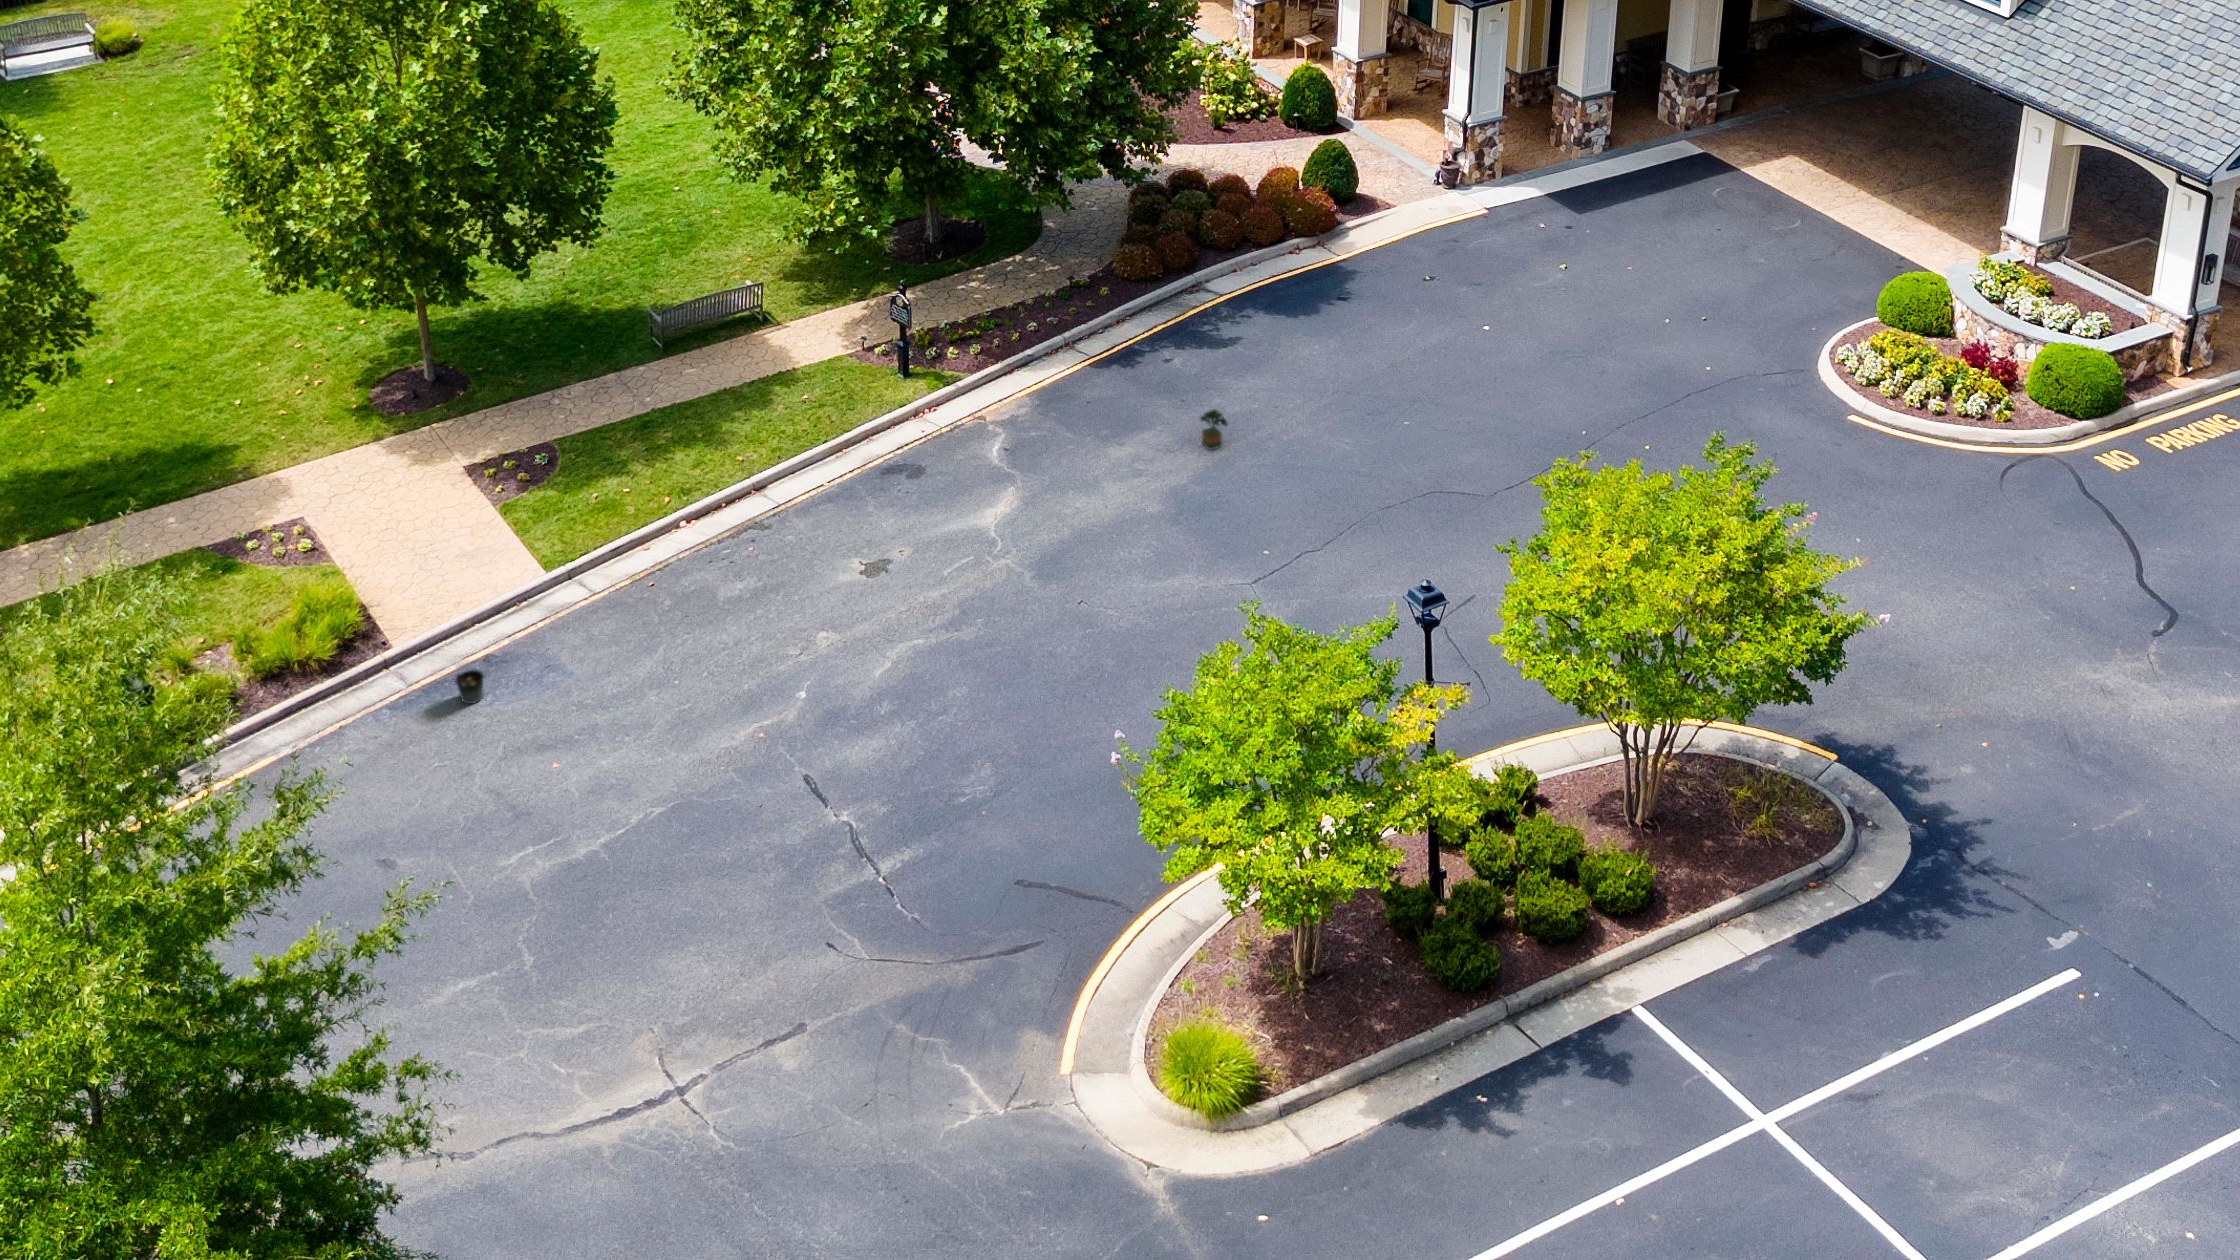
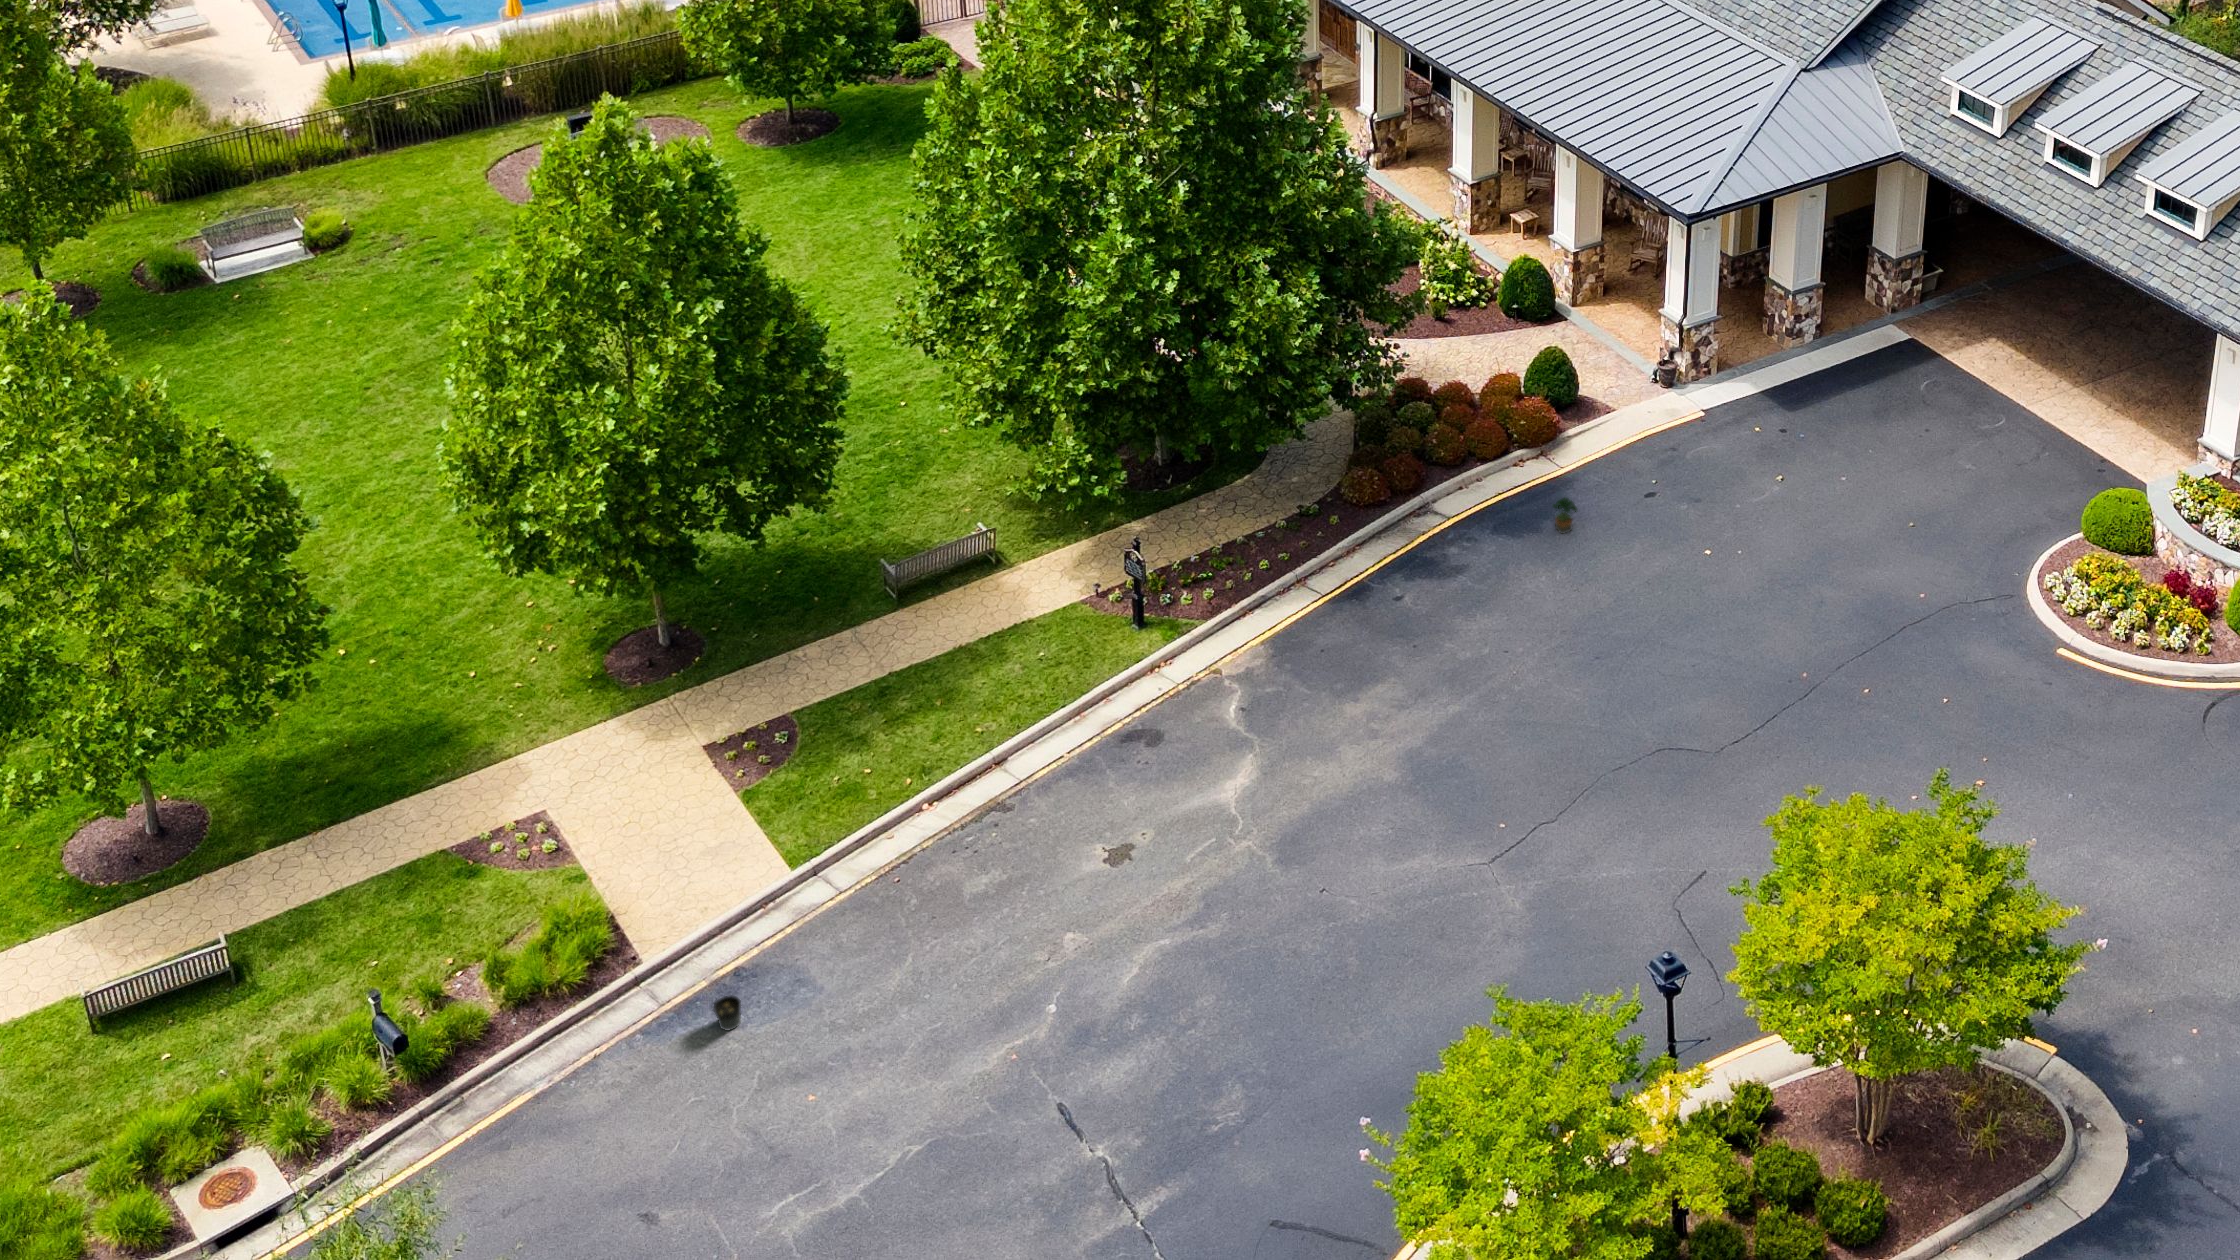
potted tree: present [1200,409,1227,450] -> present [1553,498,1577,533]

